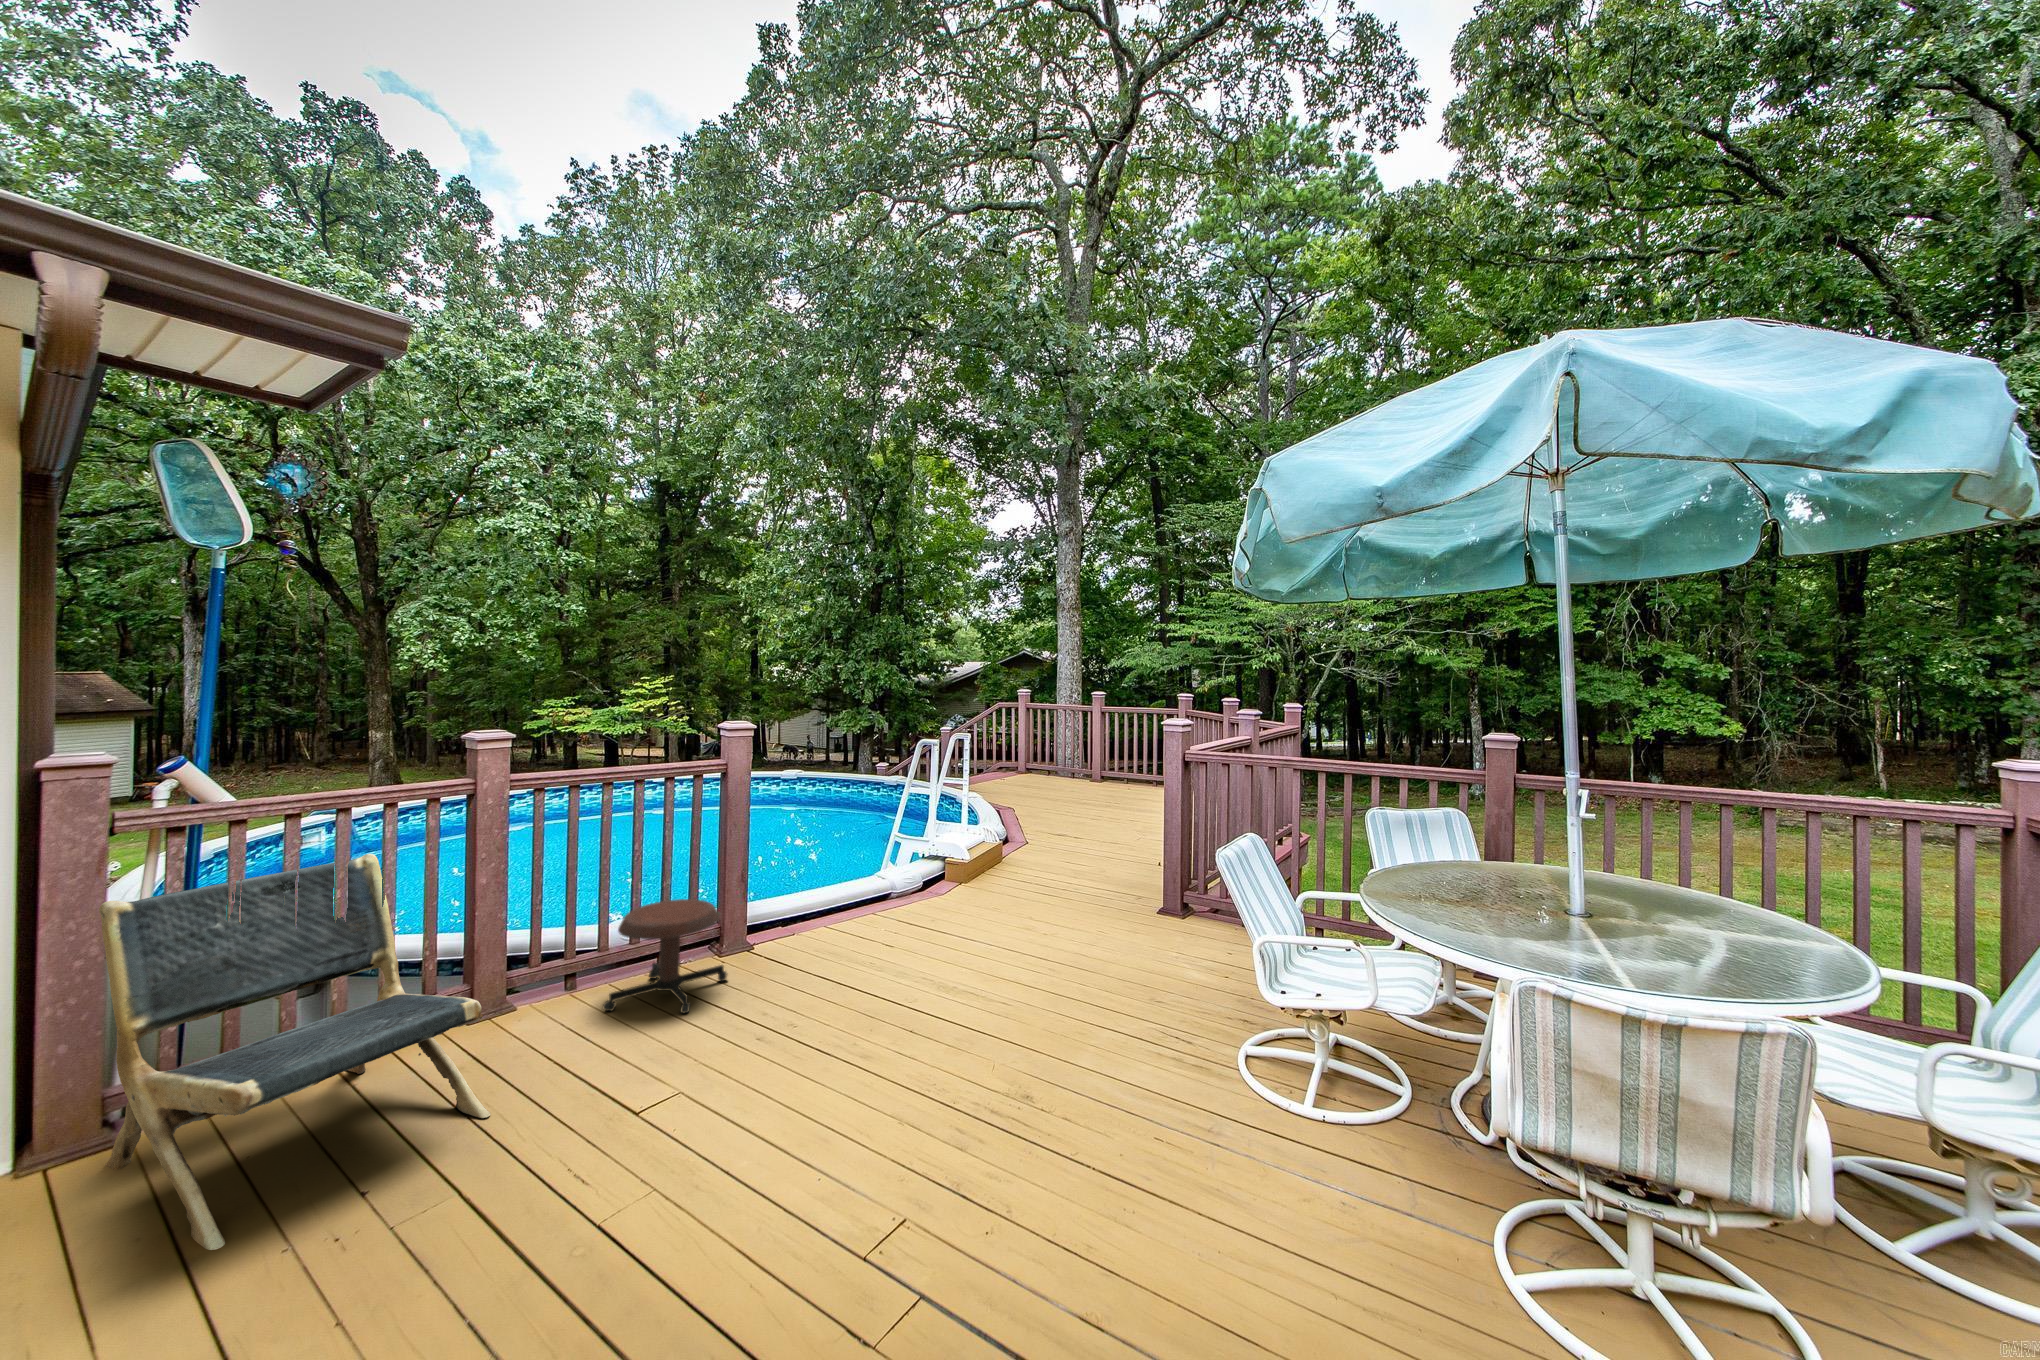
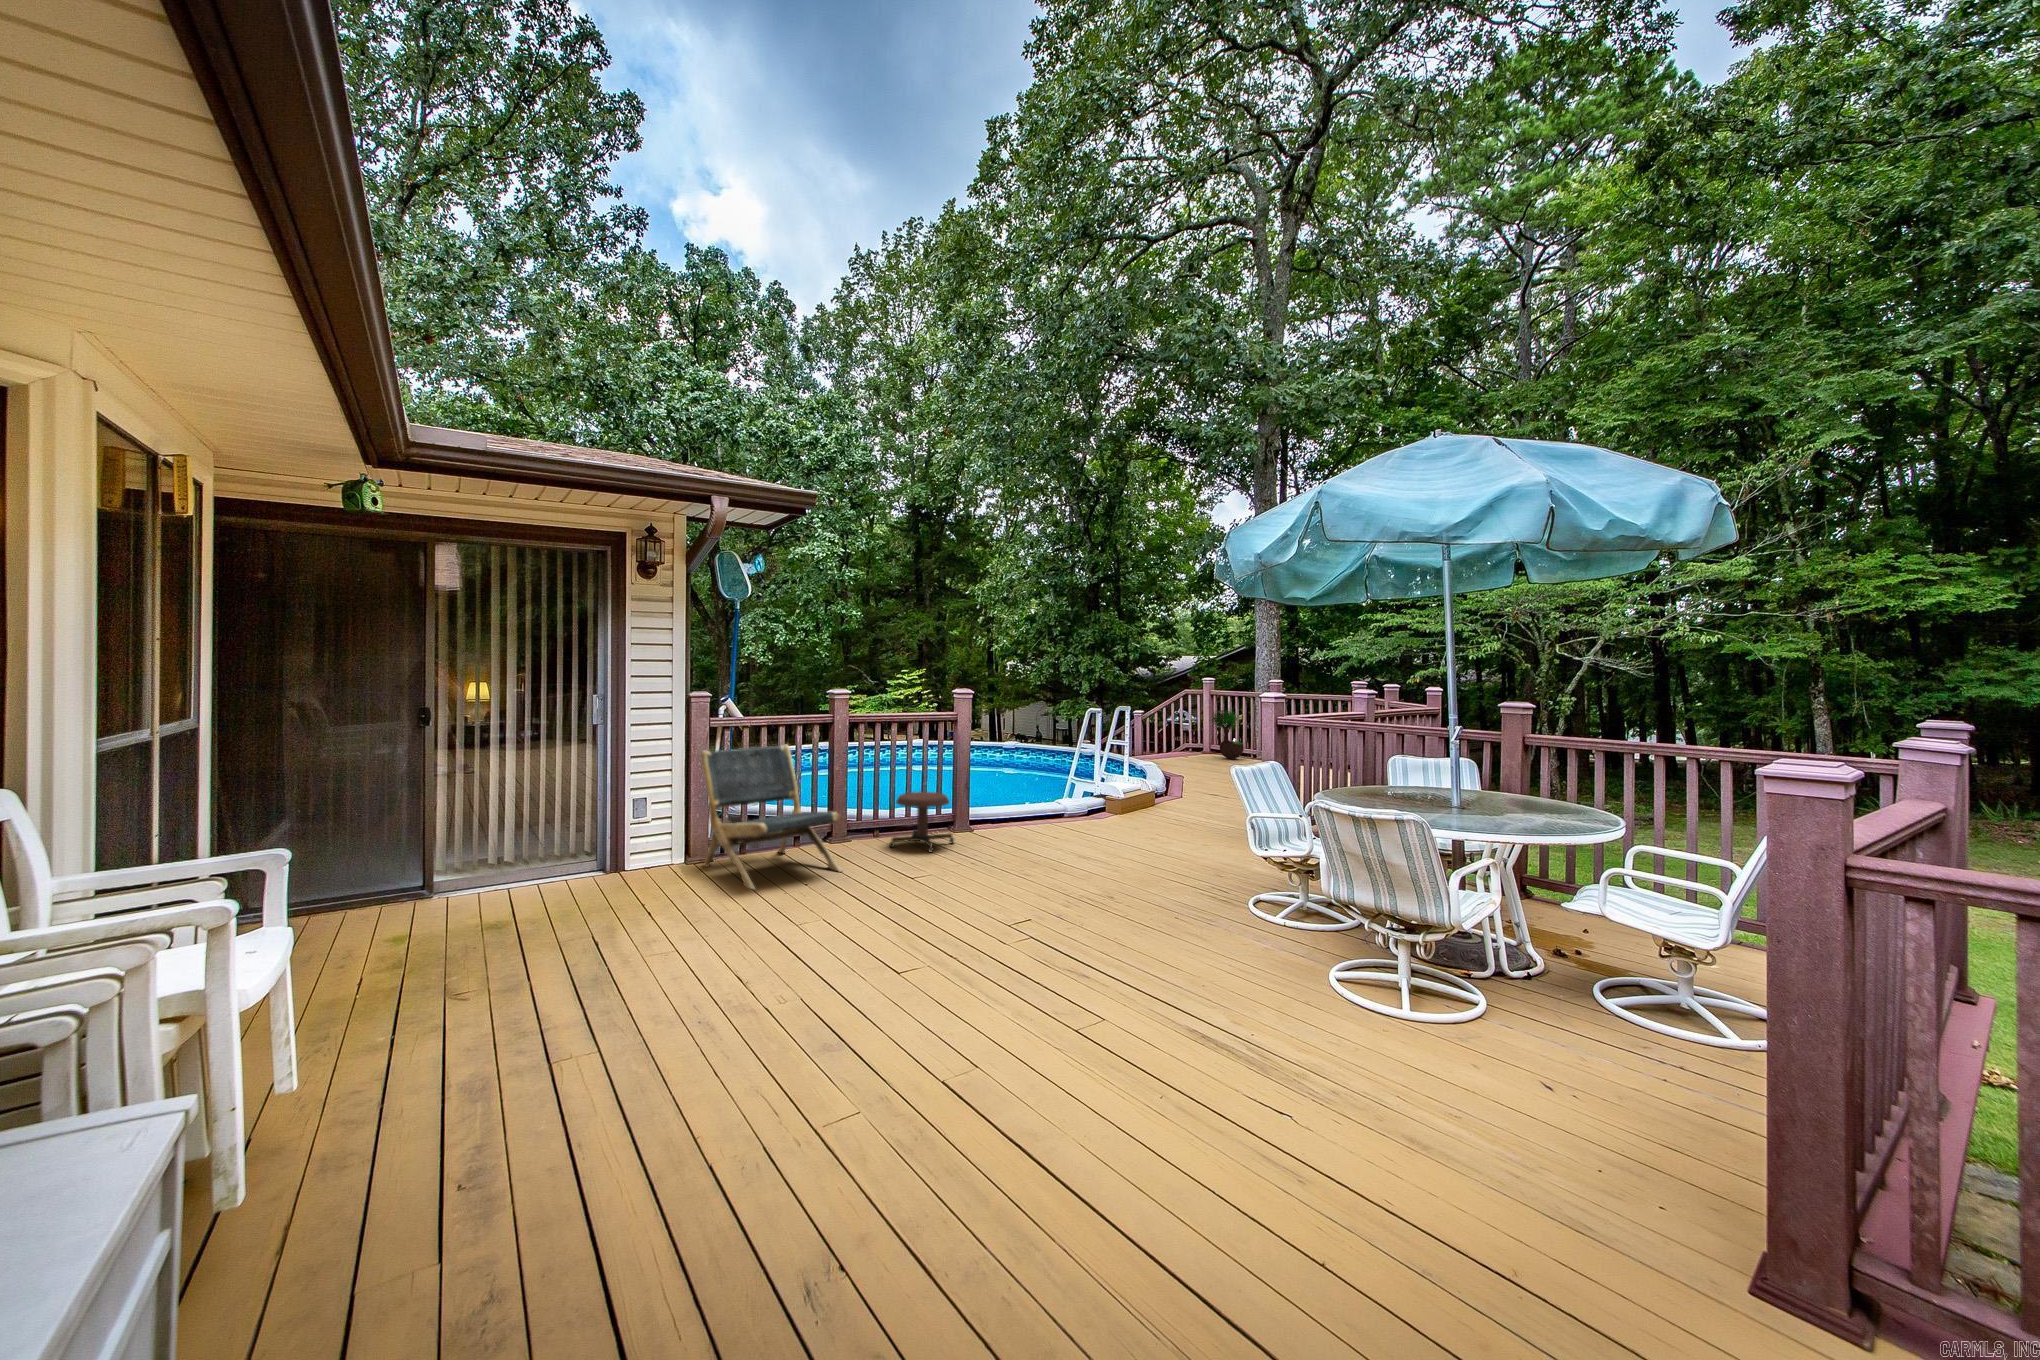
potted tree: none [1016,718,1053,776] -> present [1212,709,1244,759]

